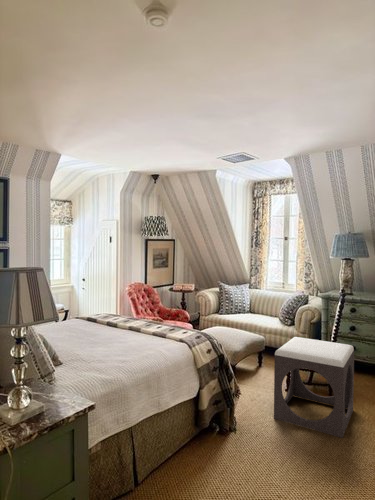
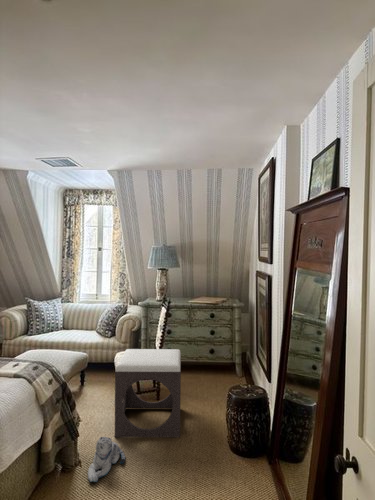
plush toy: none [238,412,278,451] -> present [88,437,125,482]

